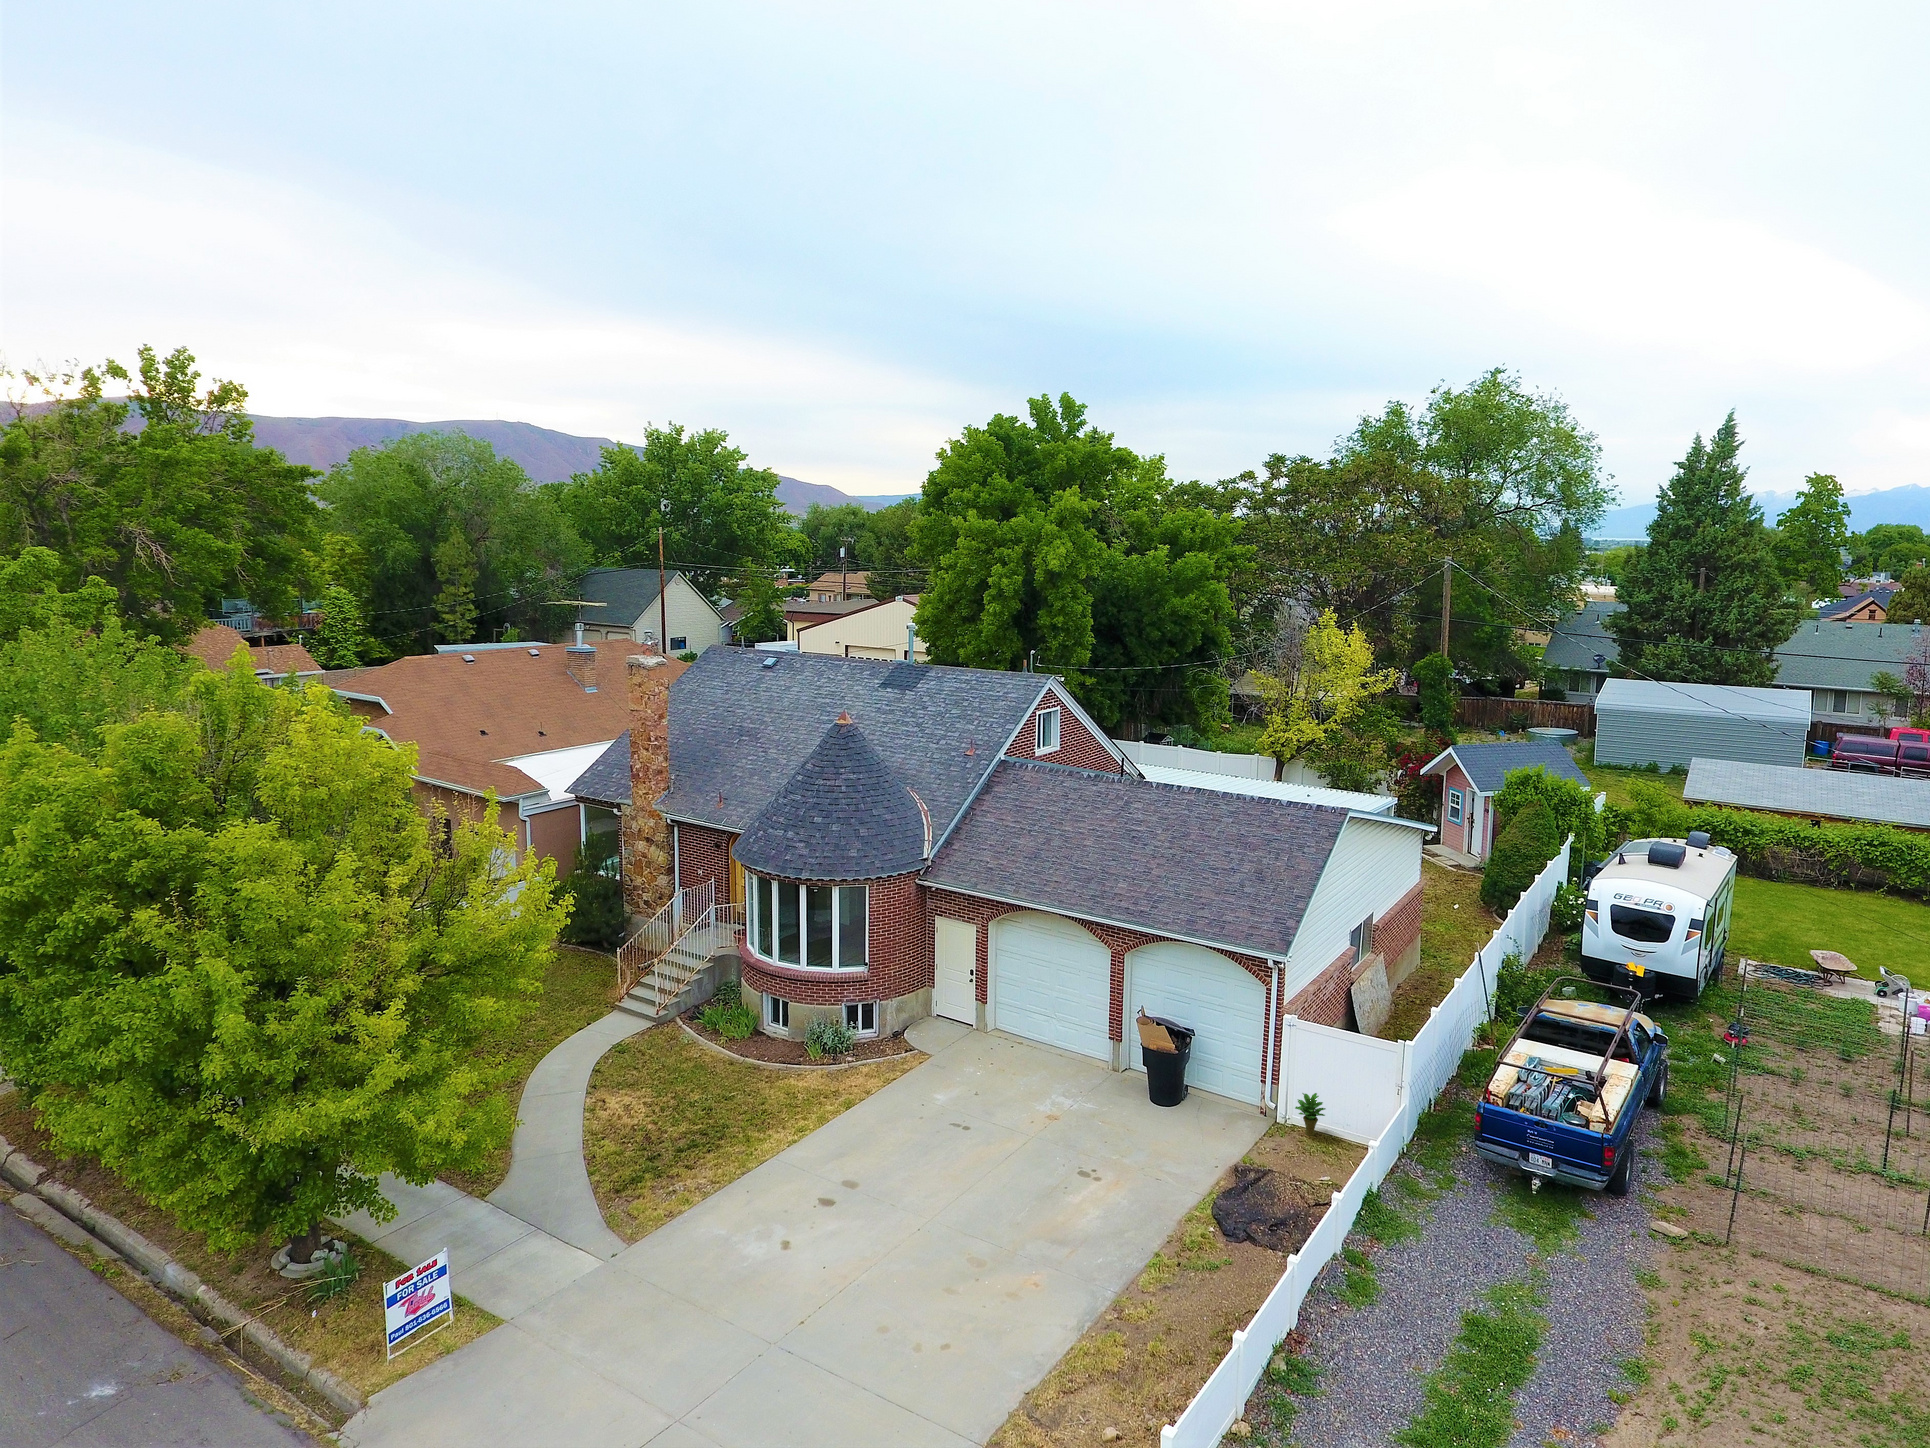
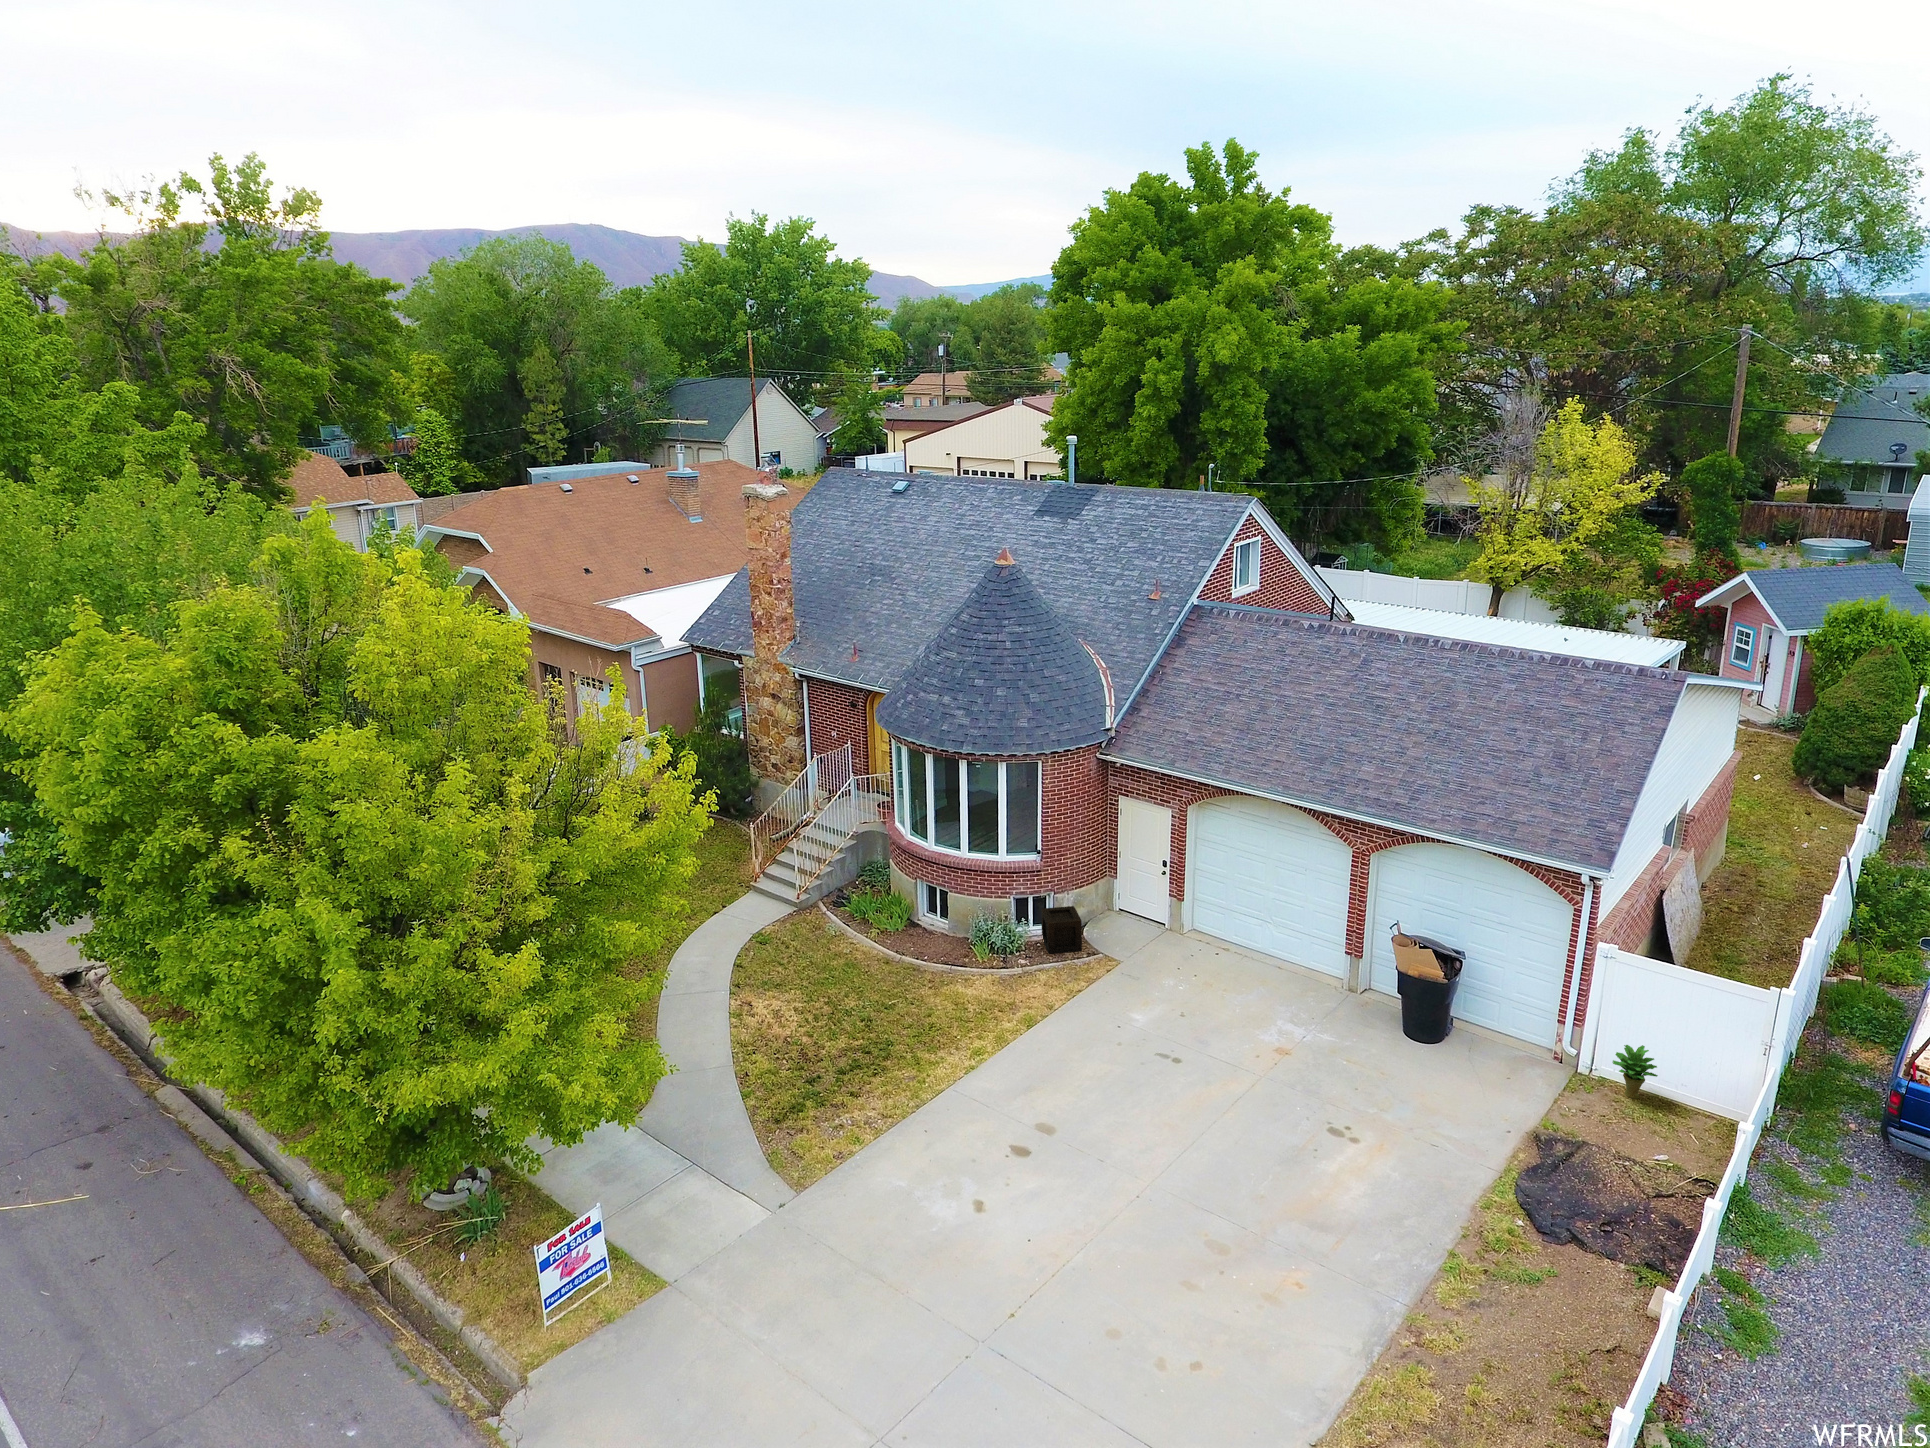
wooden crate: none [870,1012,902,1053] -> present [1041,906,1082,954]

